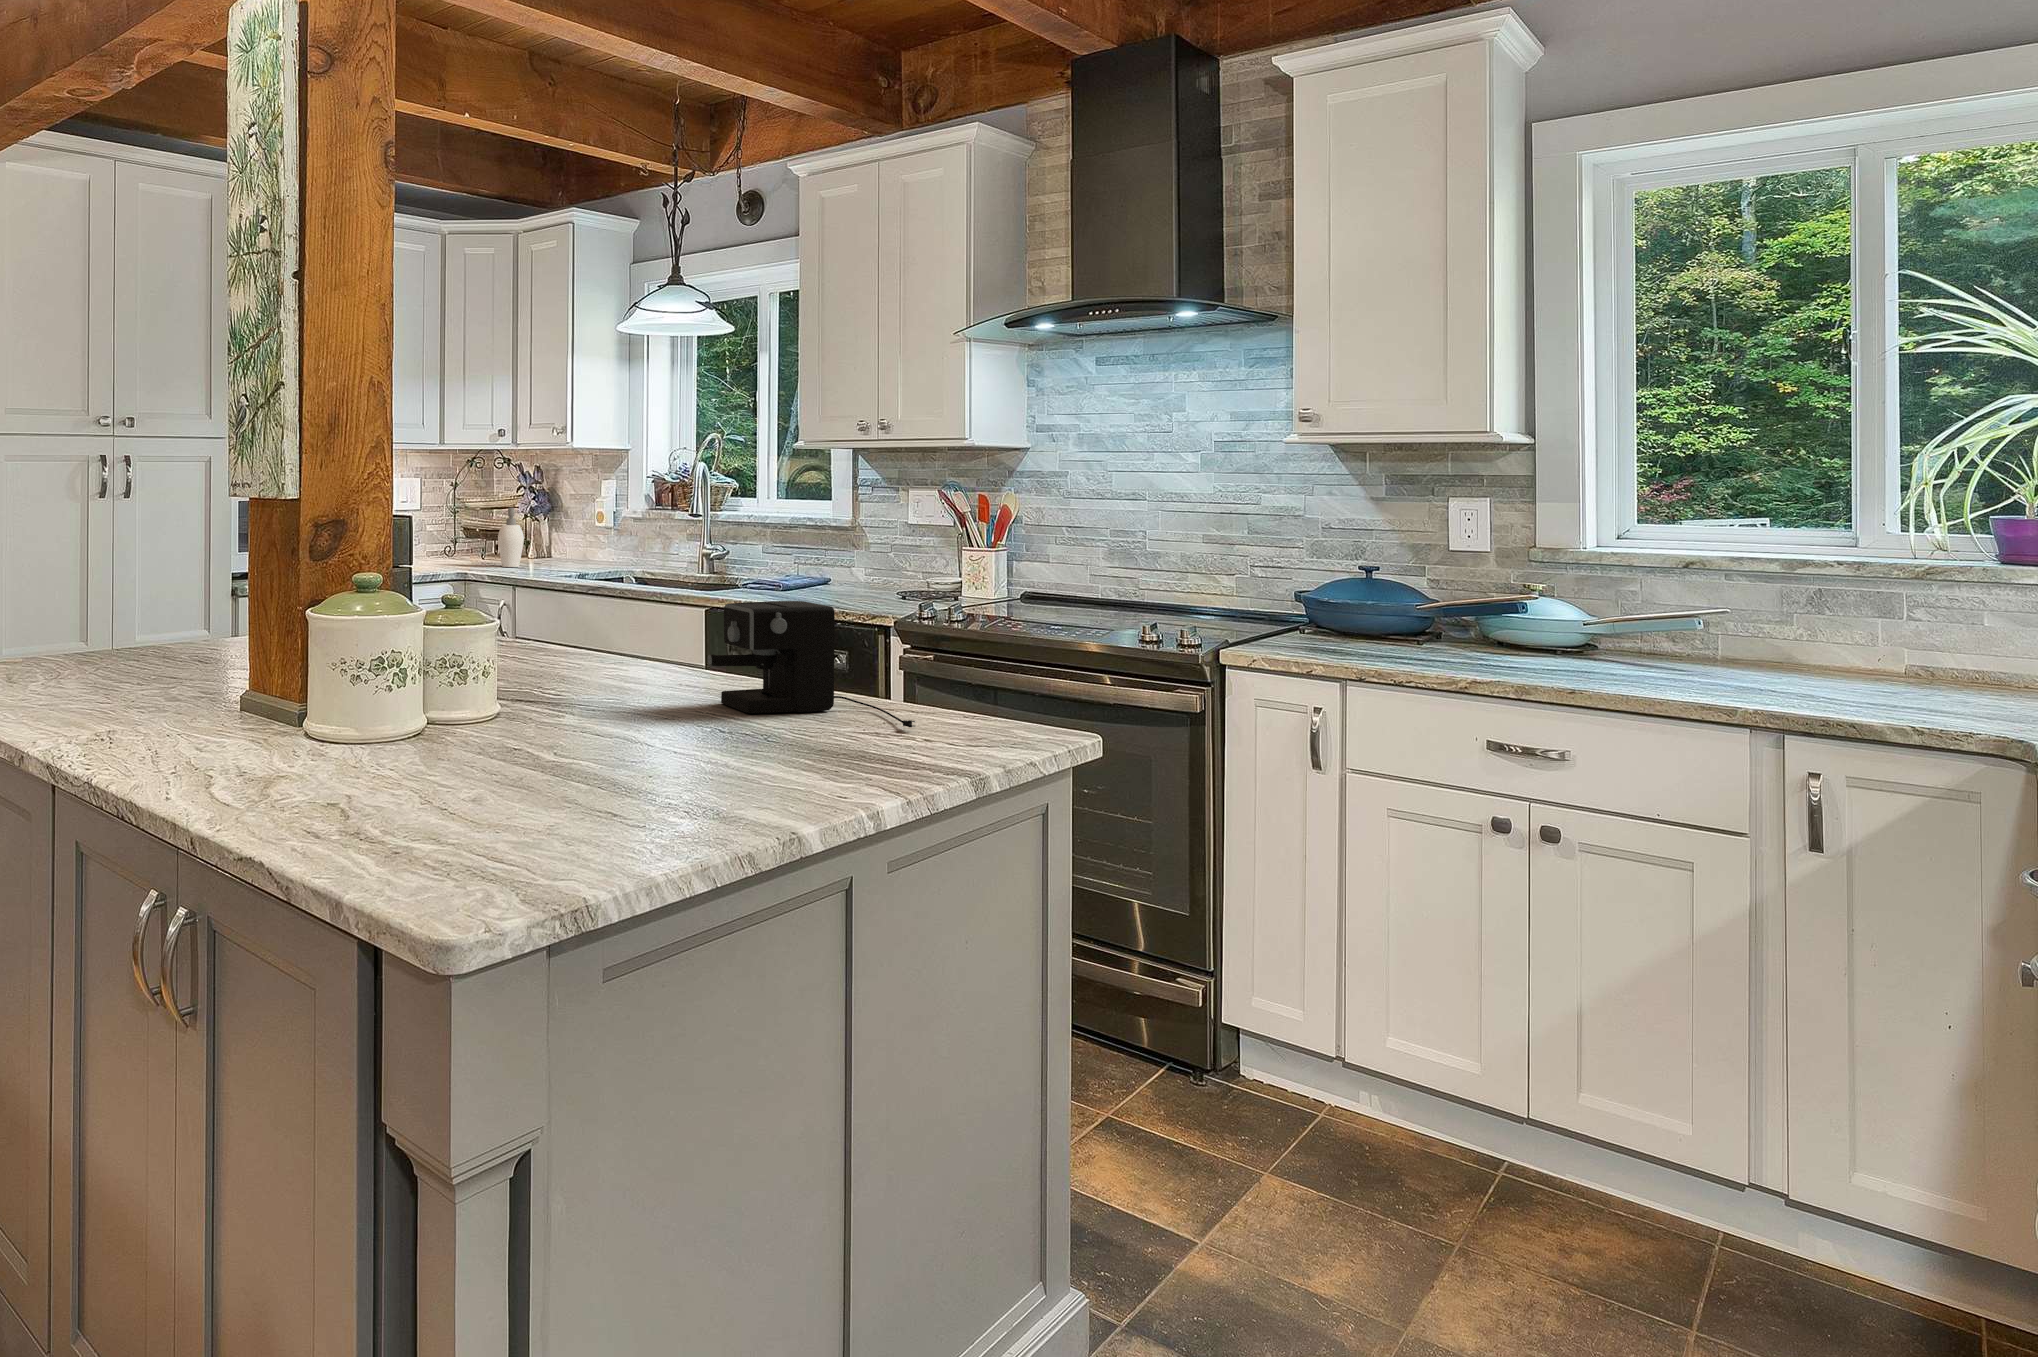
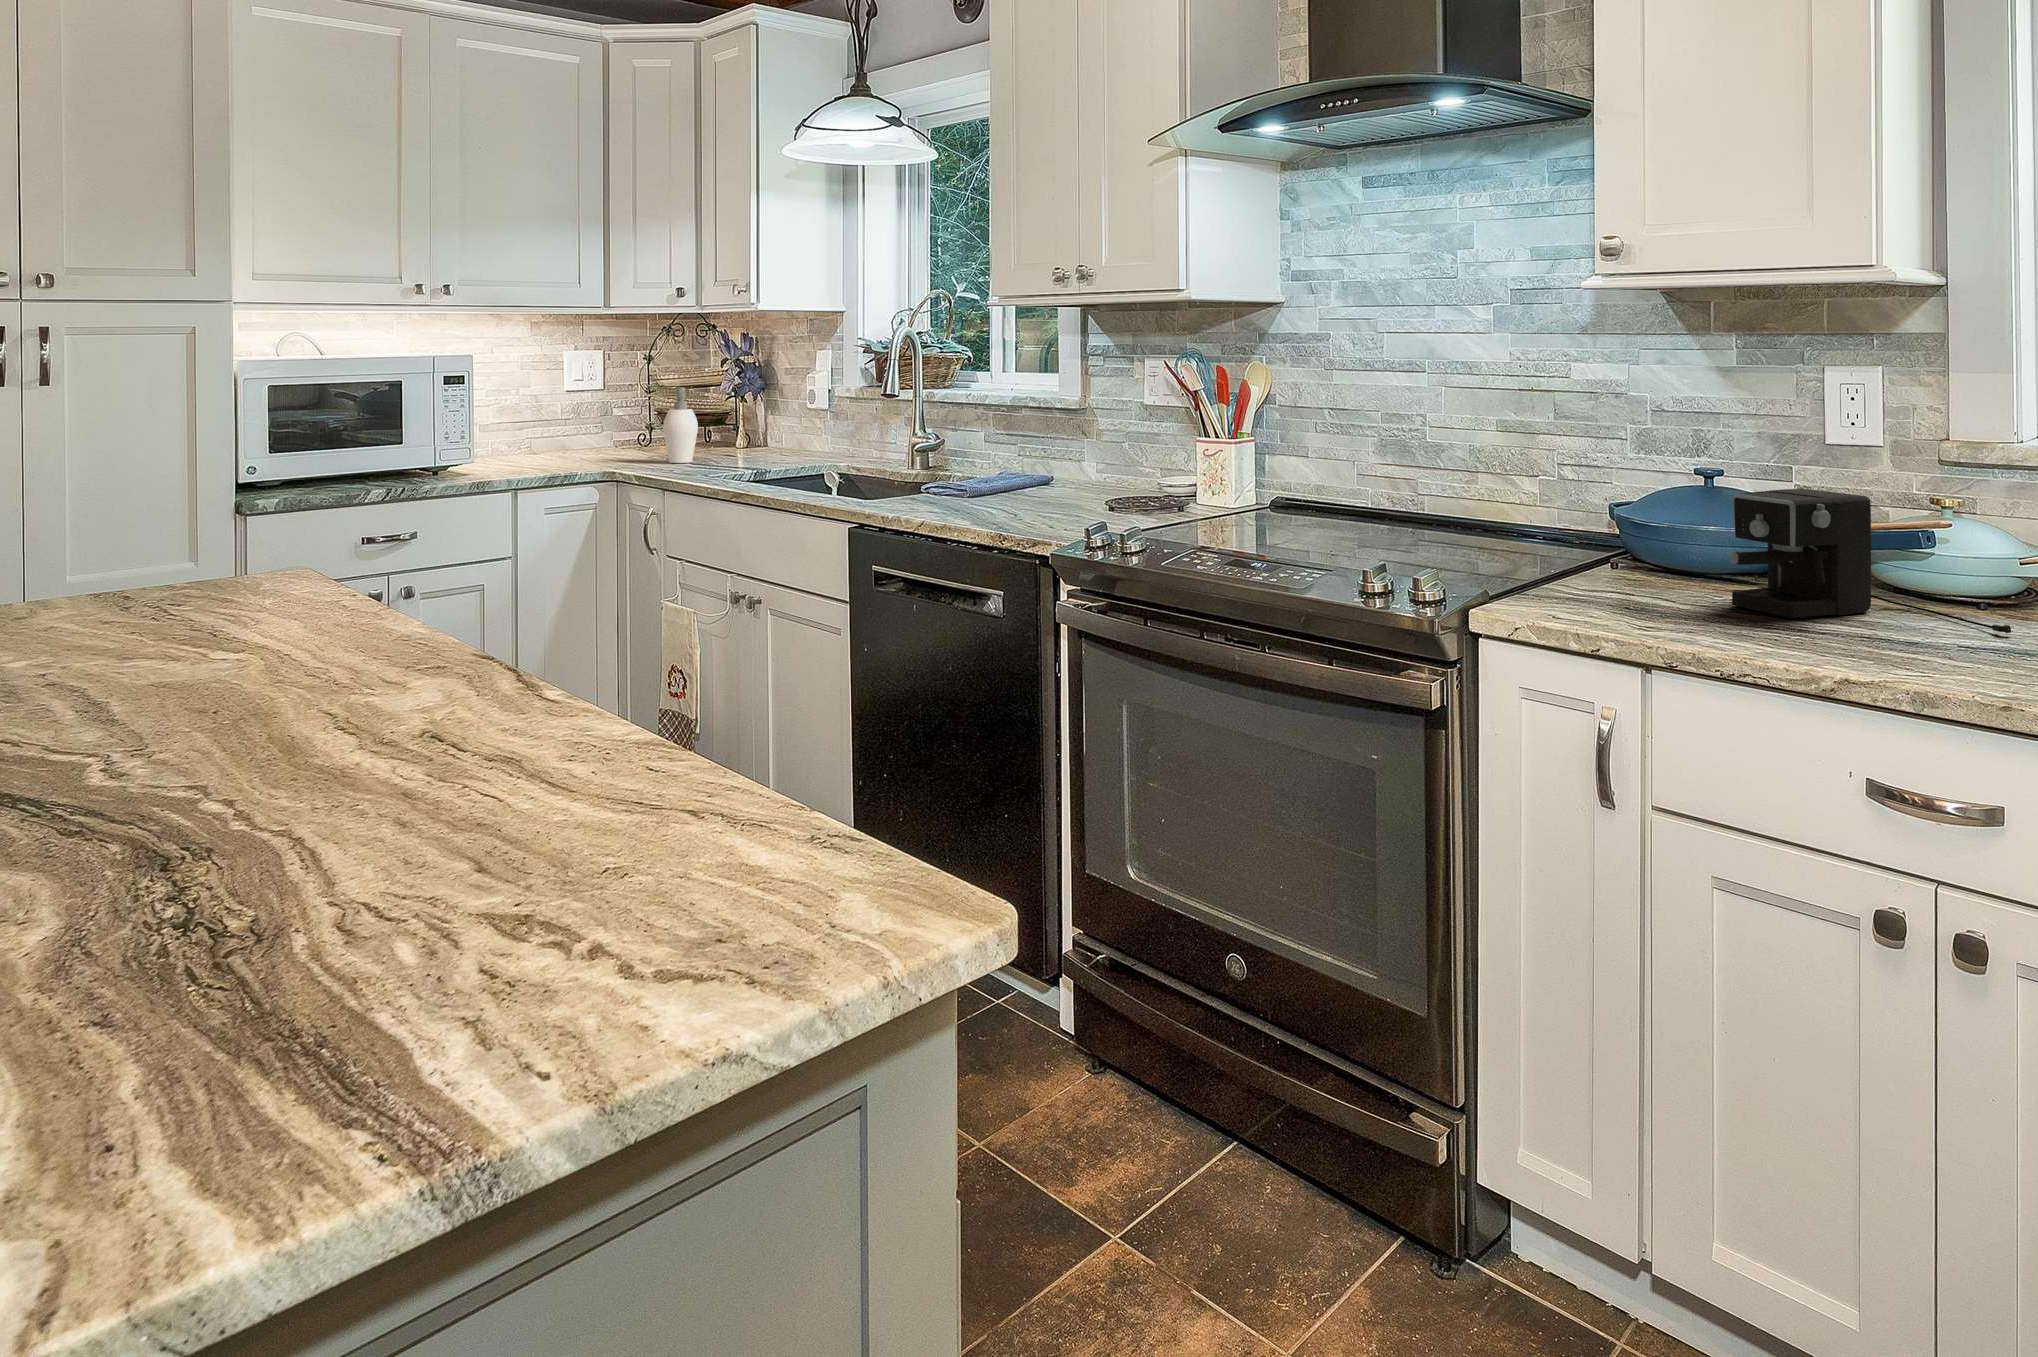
coffee maker: present [708,601,915,727] -> present [1729,489,2014,633]

